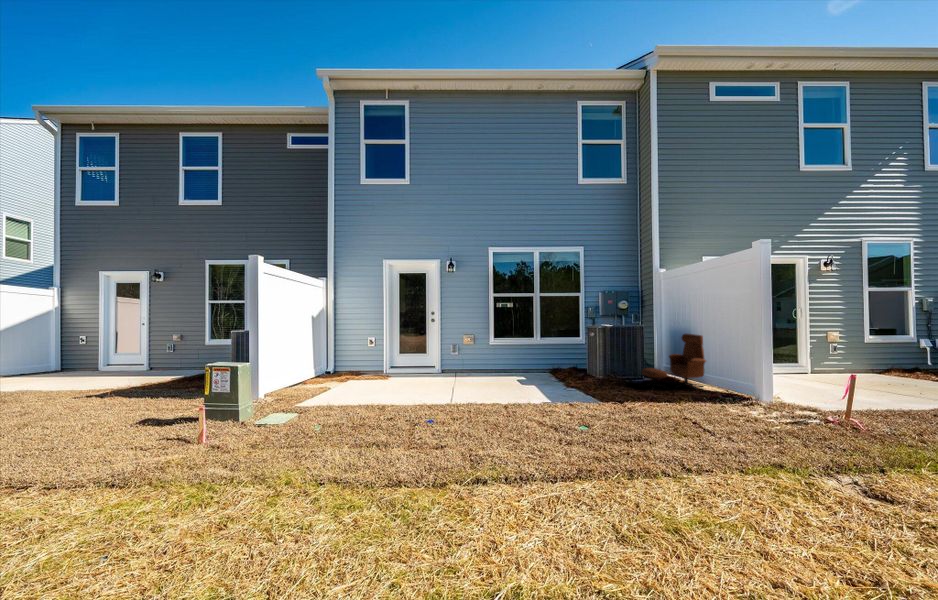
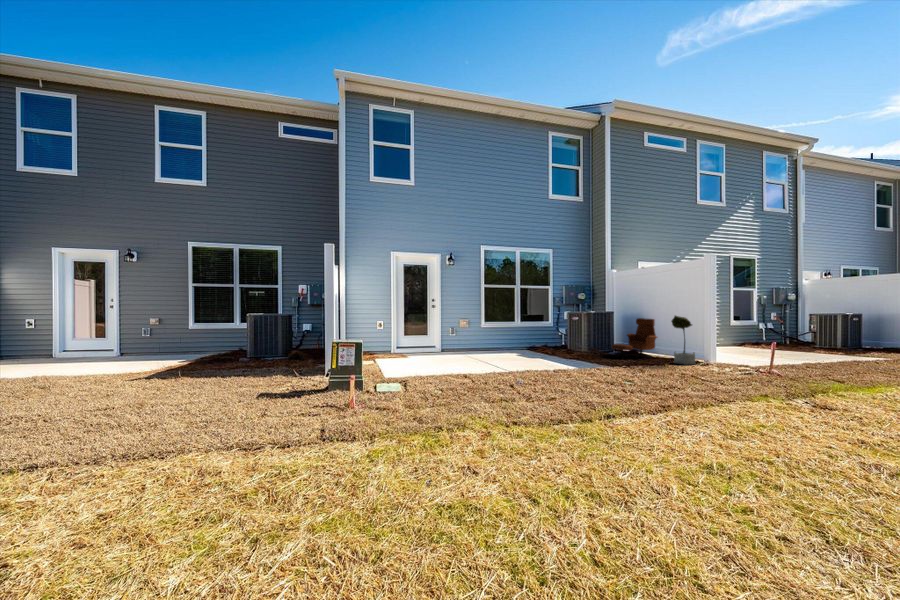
potted tree: none [715,331,751,404] -> present [671,316,695,365]

